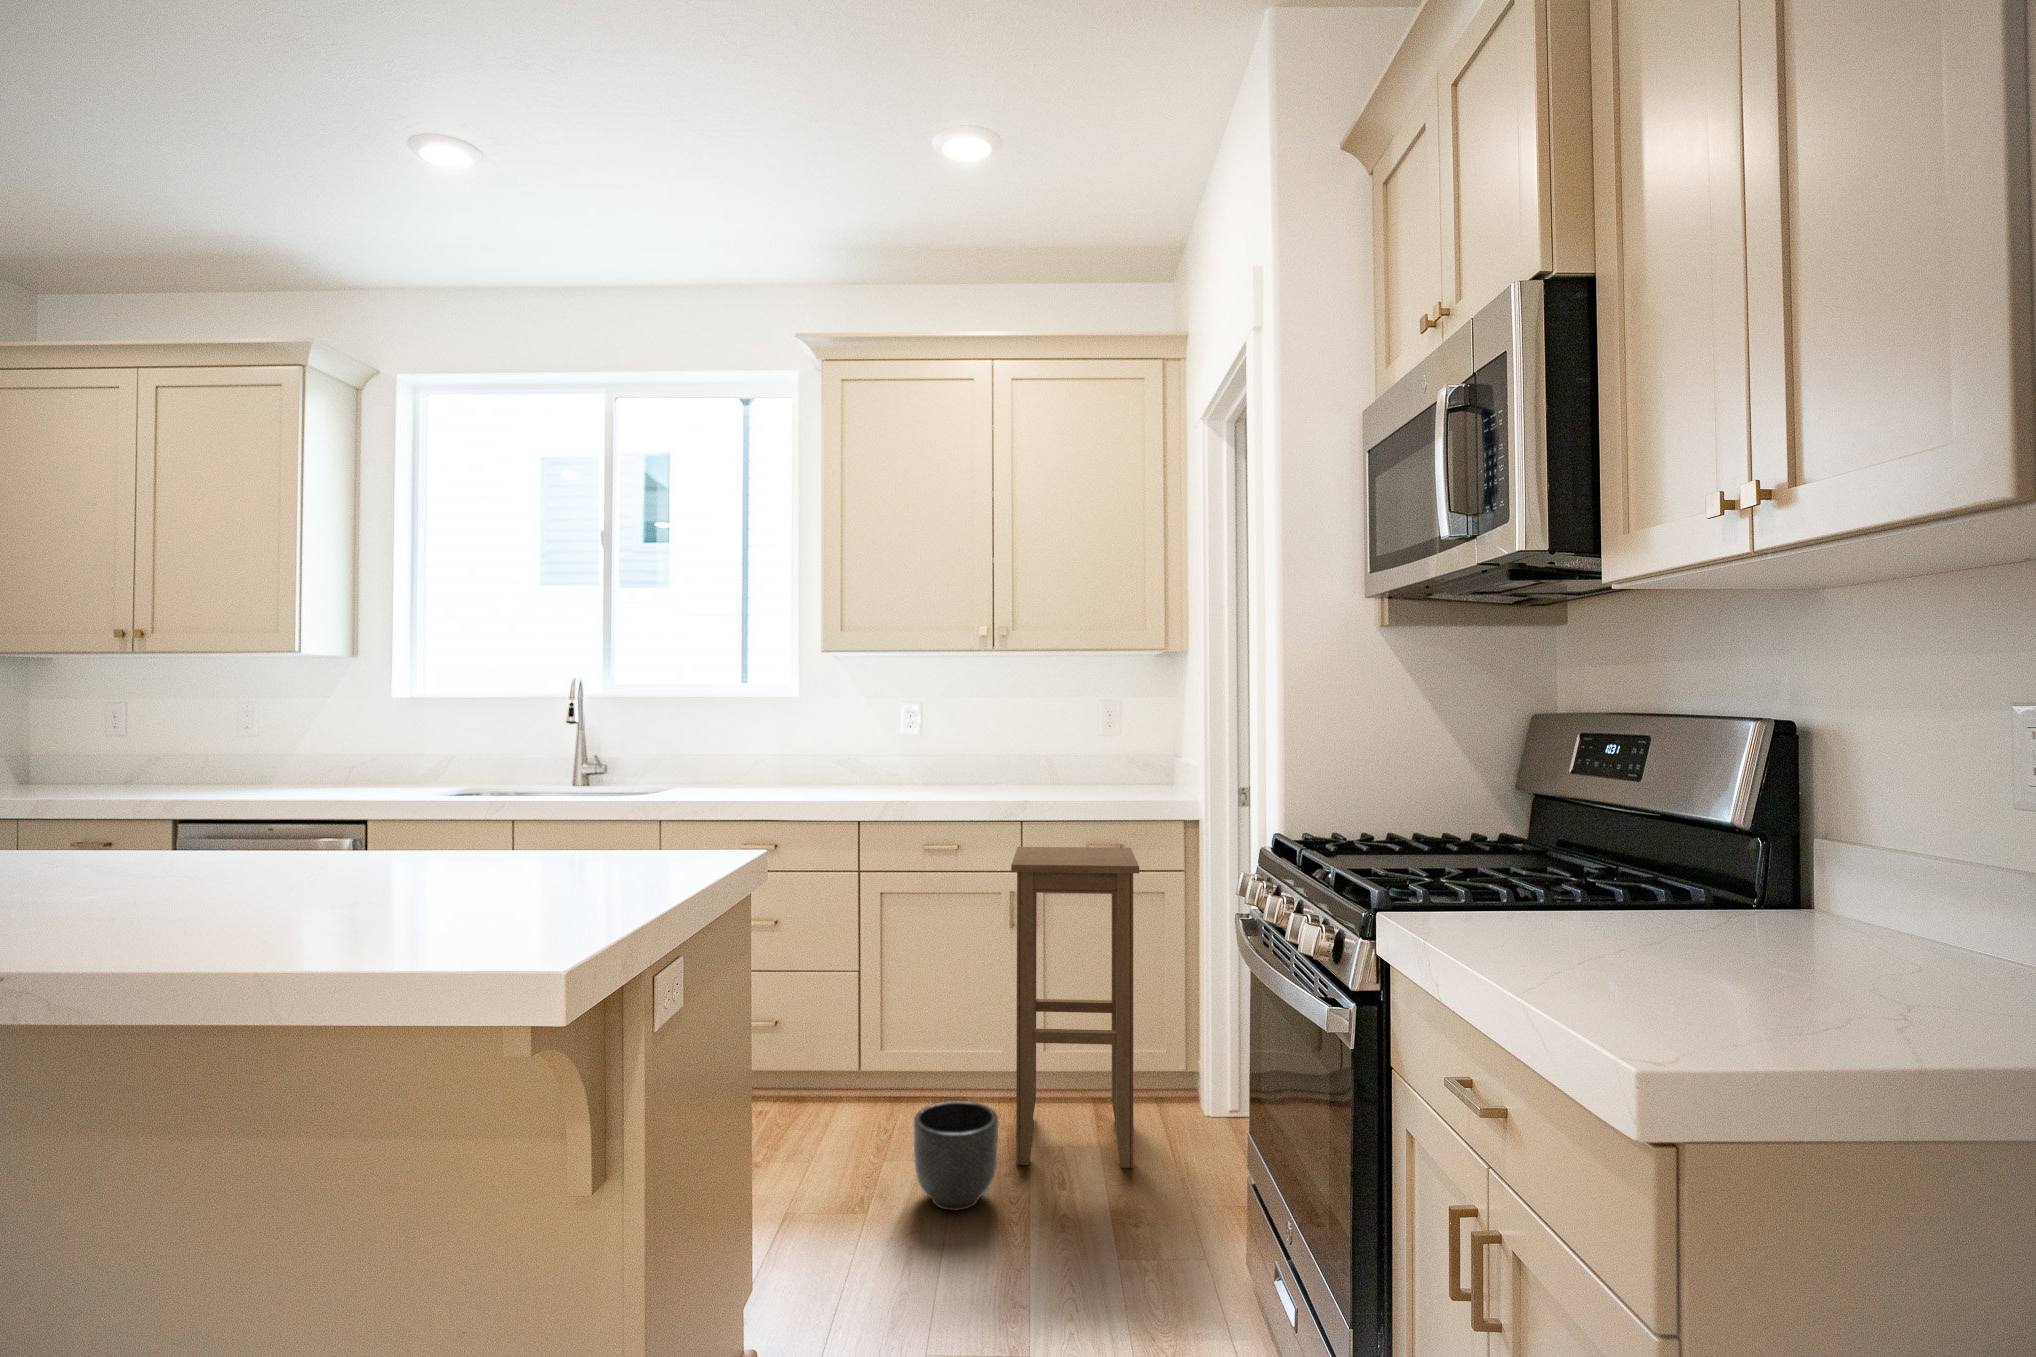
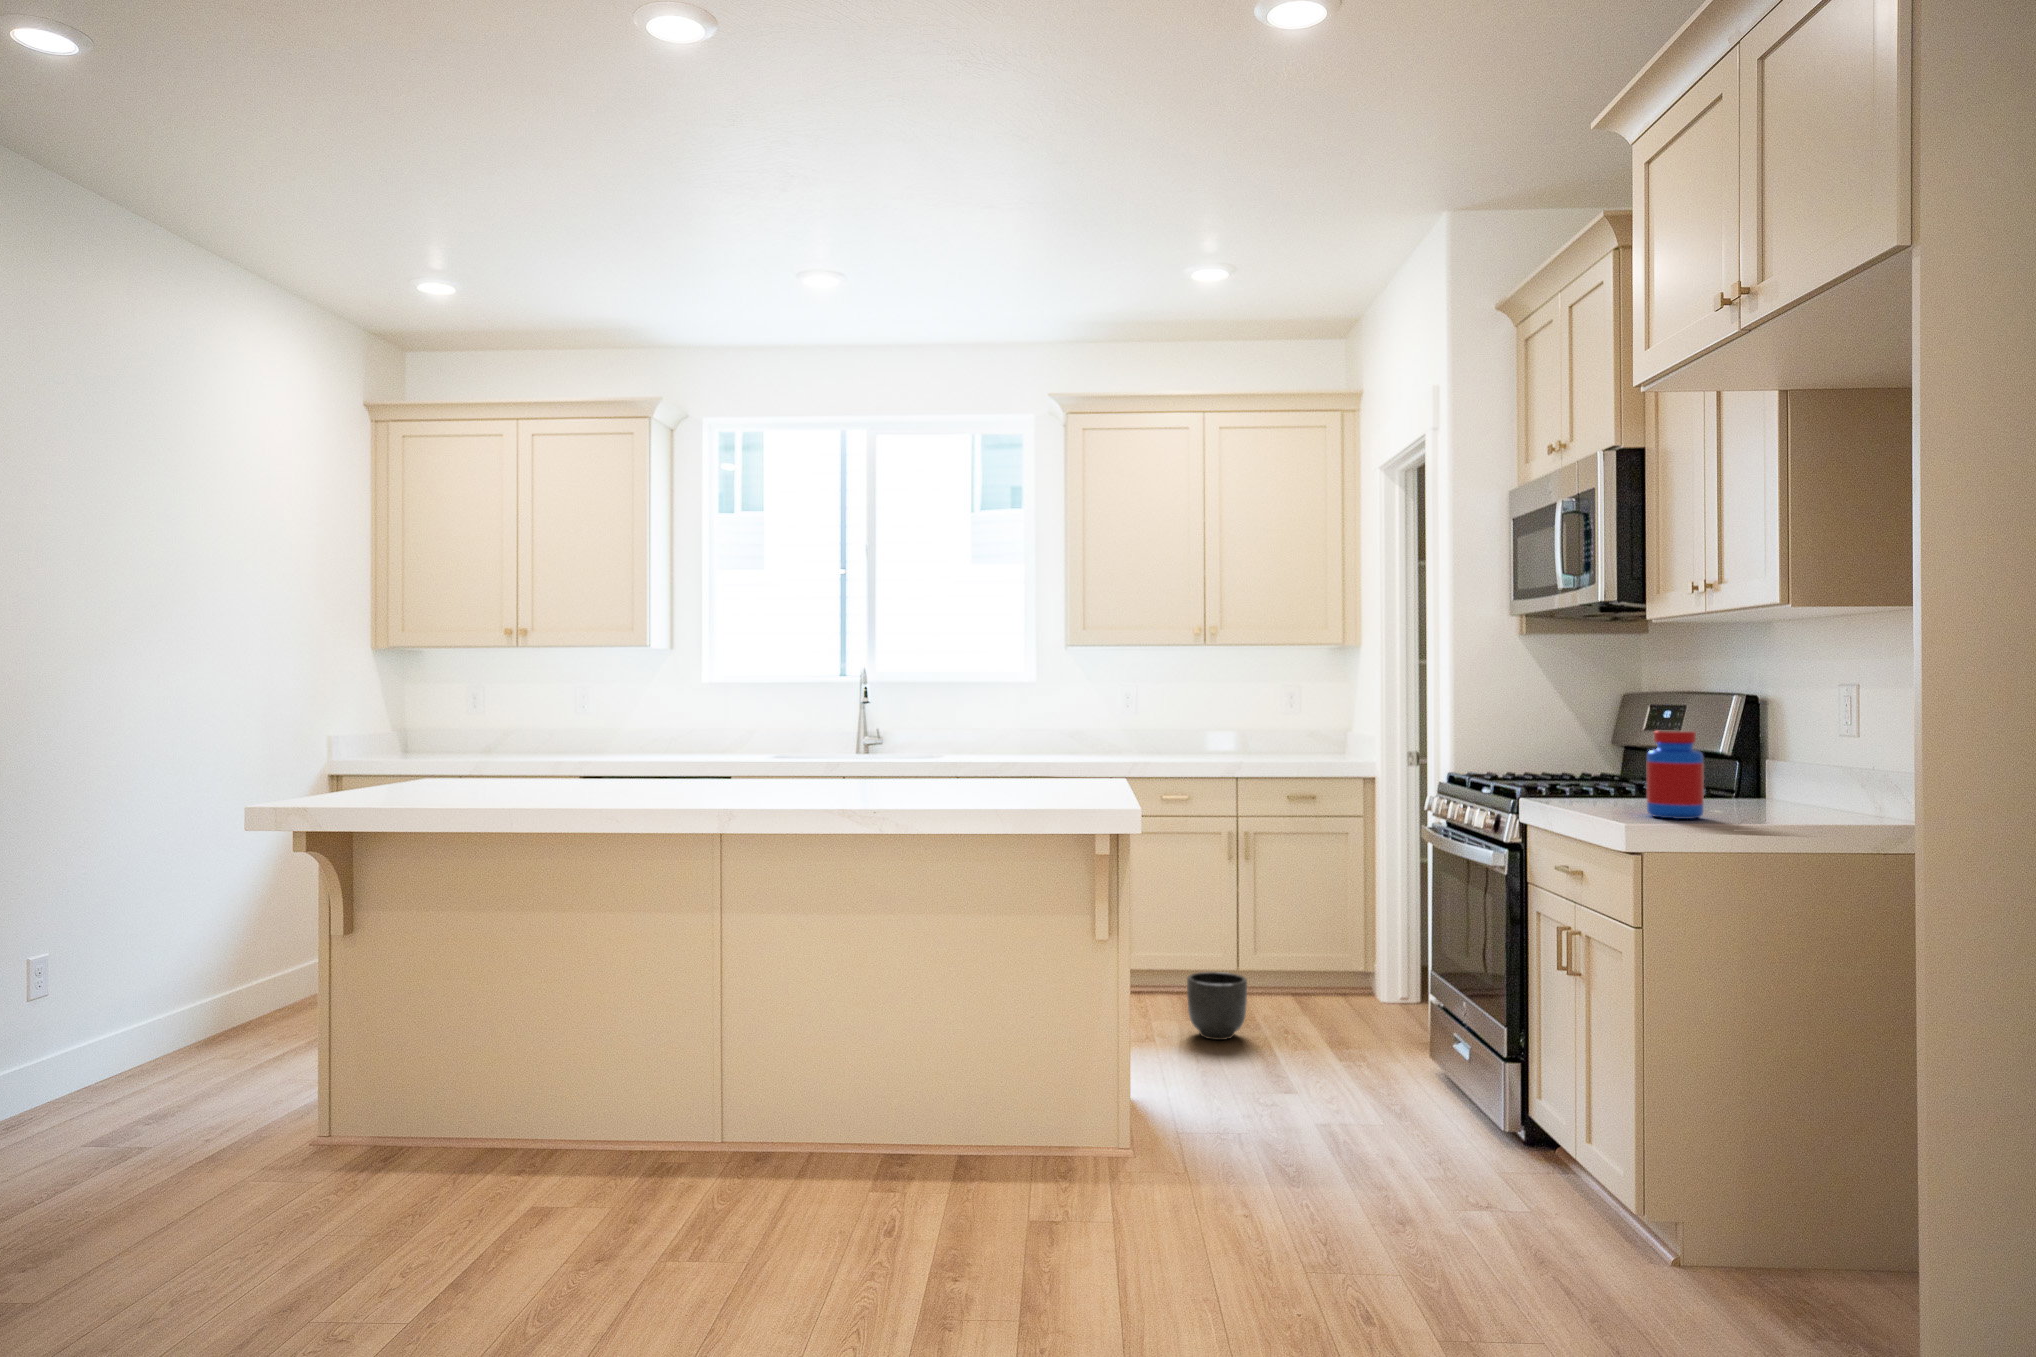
jar: none [1675,806,1828,1035] -> present [1647,731,1704,819]
stool: present [1011,847,1139,1168] -> none [1239,797,1343,1024]

